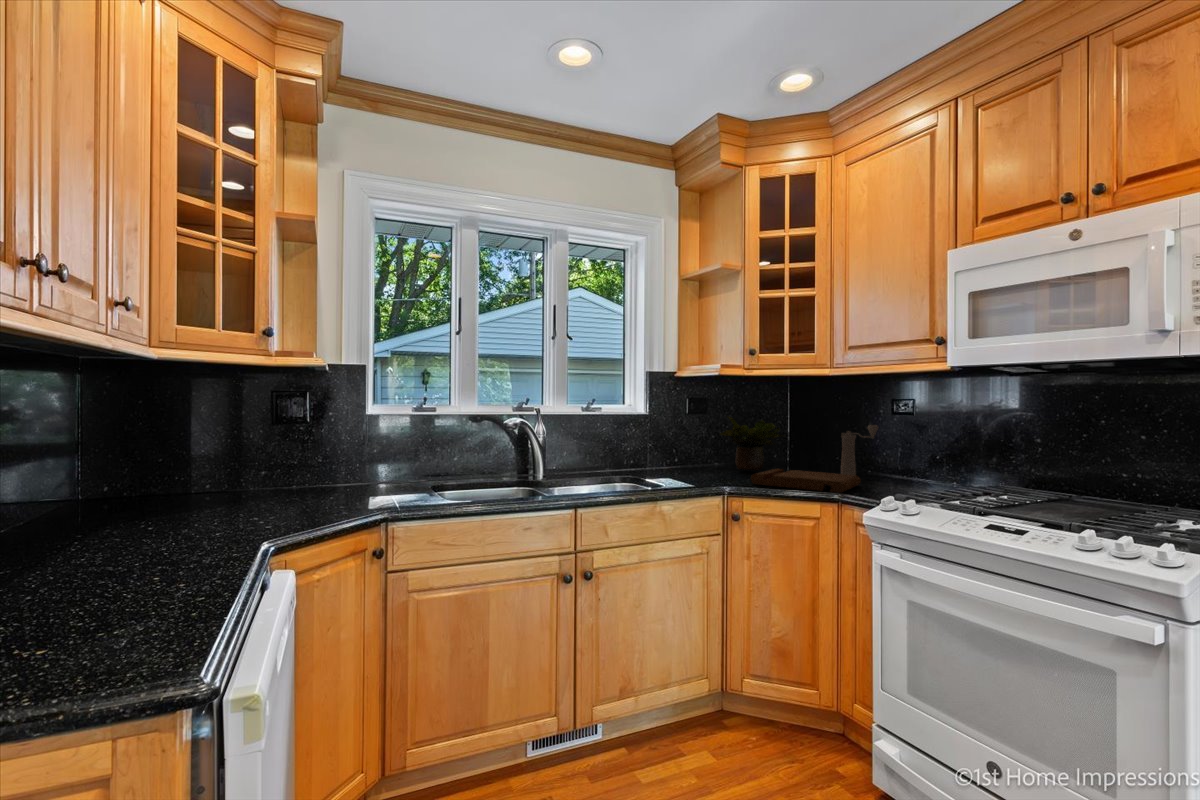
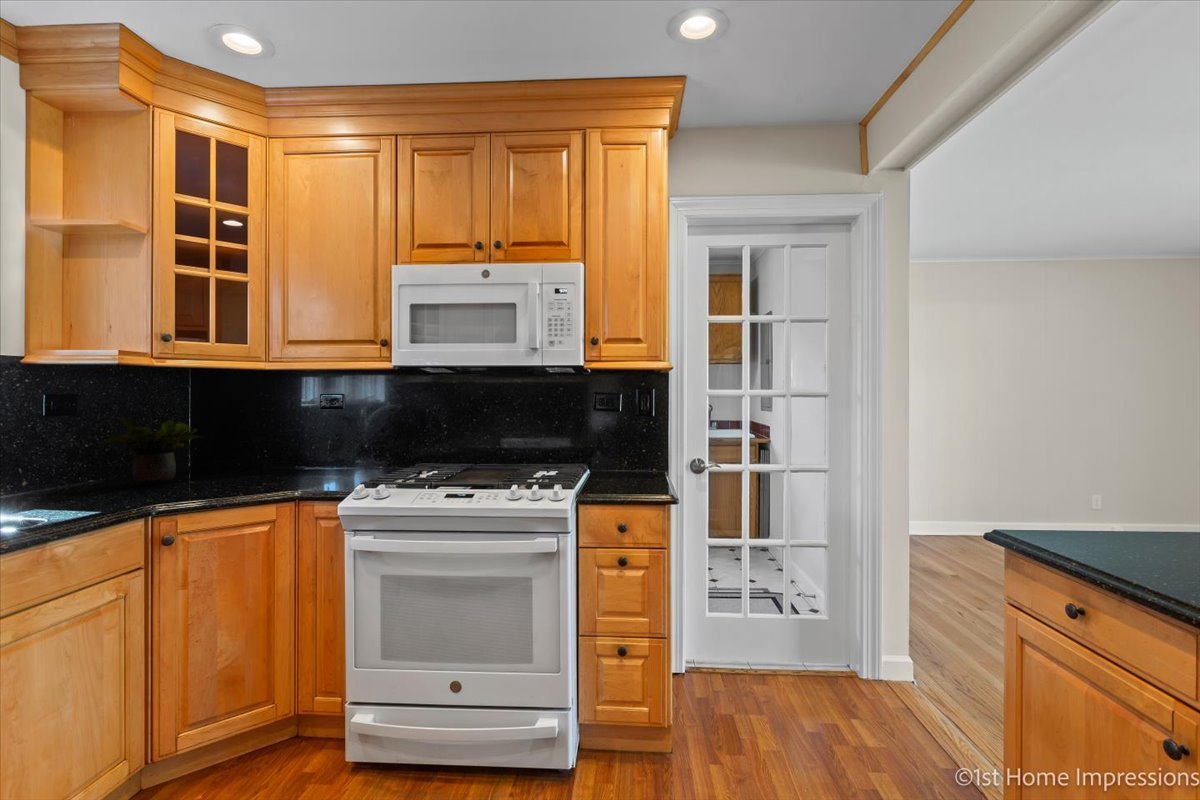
pepper mill: present [841,425,878,475] -> none [275,420,312,474]
cutting board: present [751,469,861,493] -> none [181,471,309,496]

